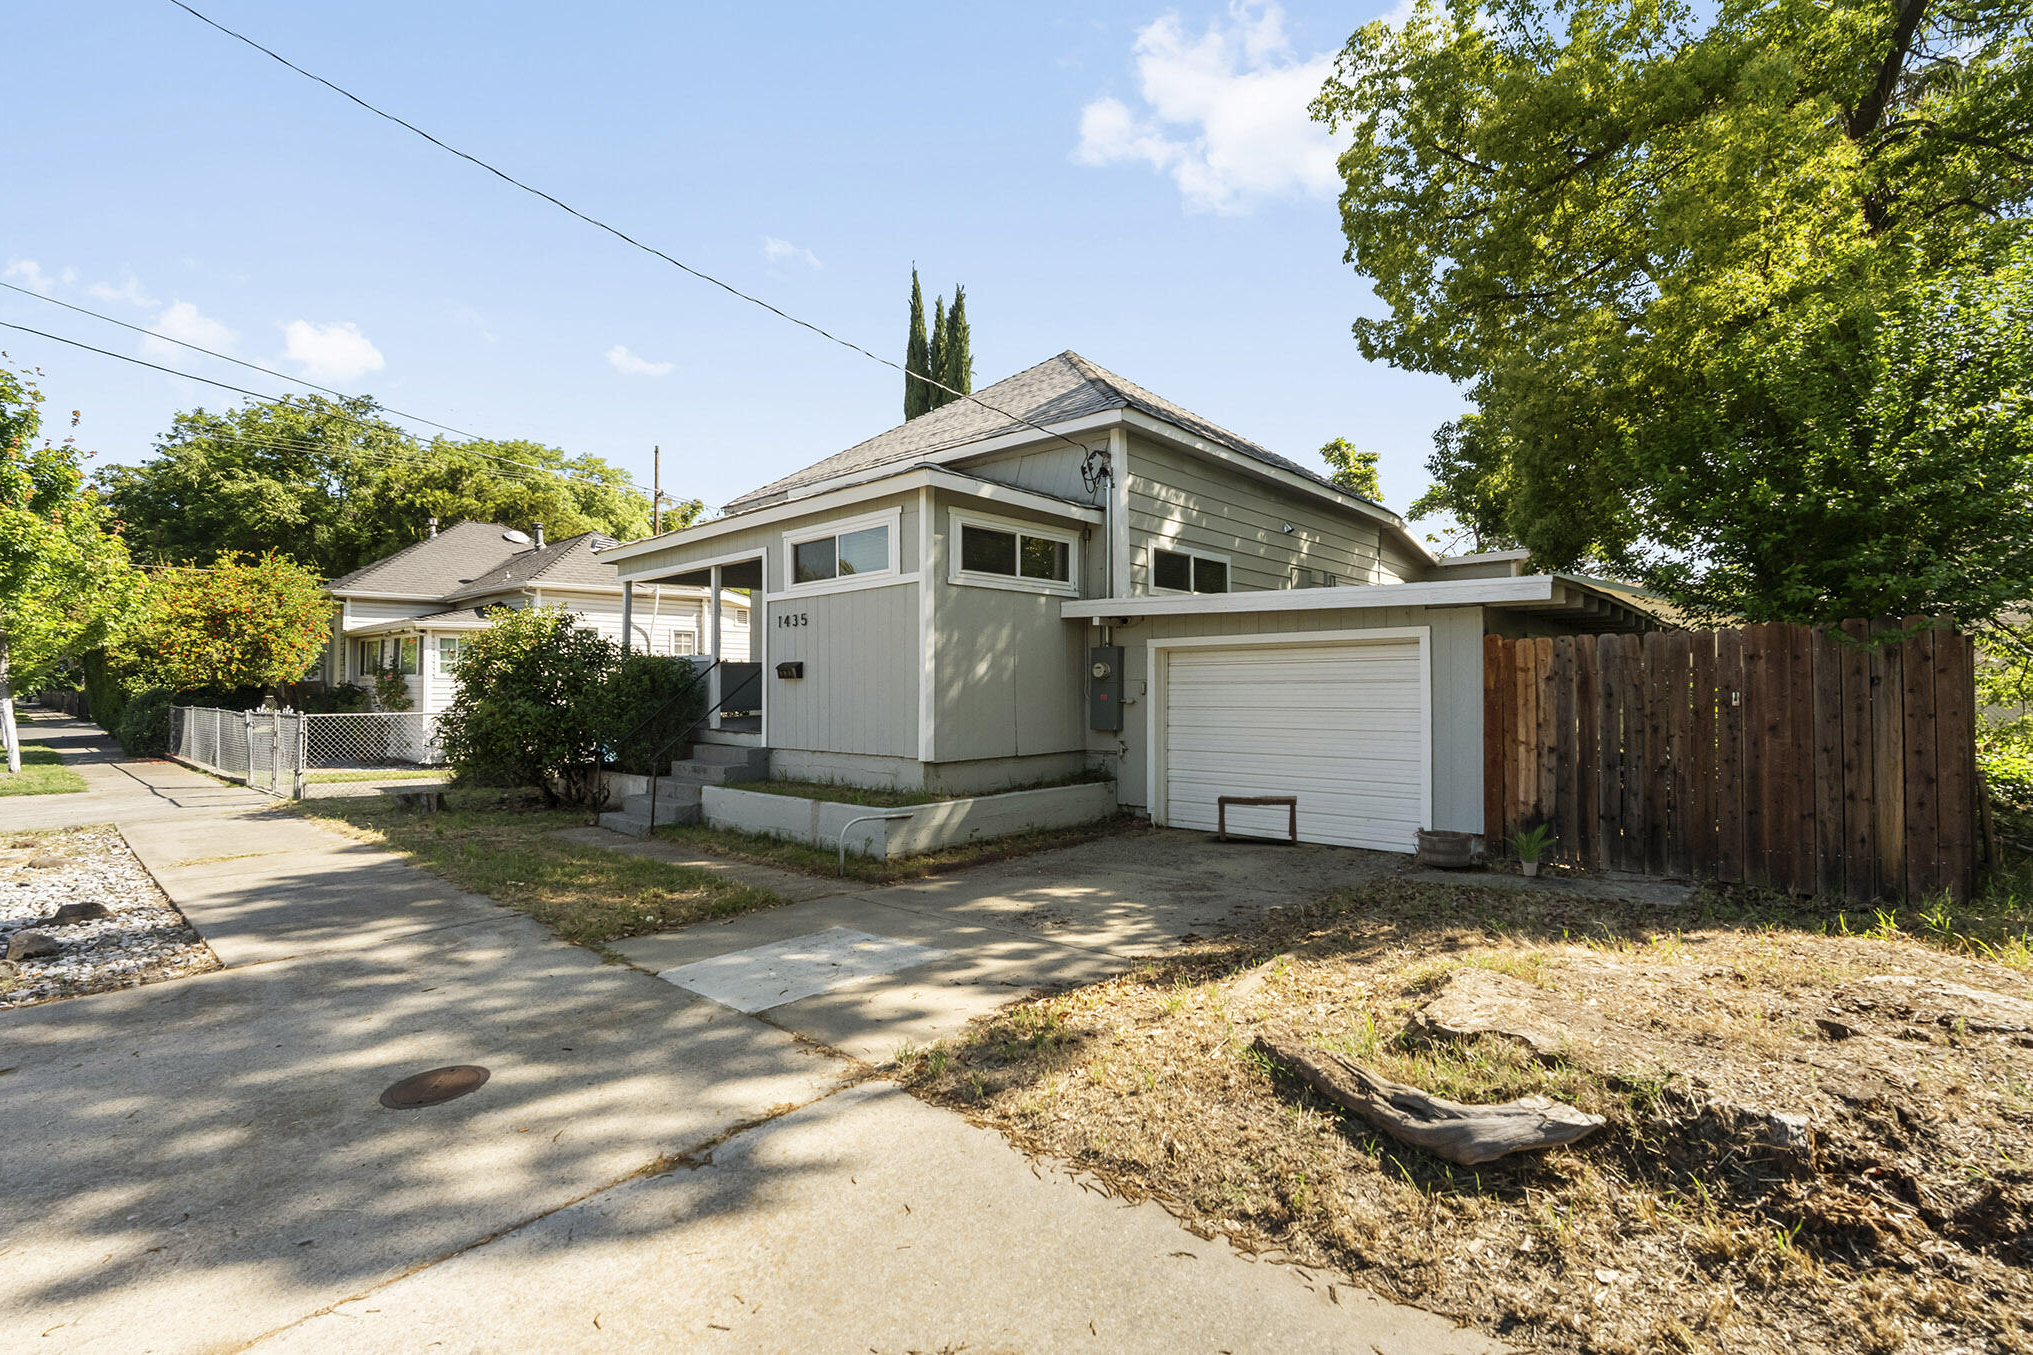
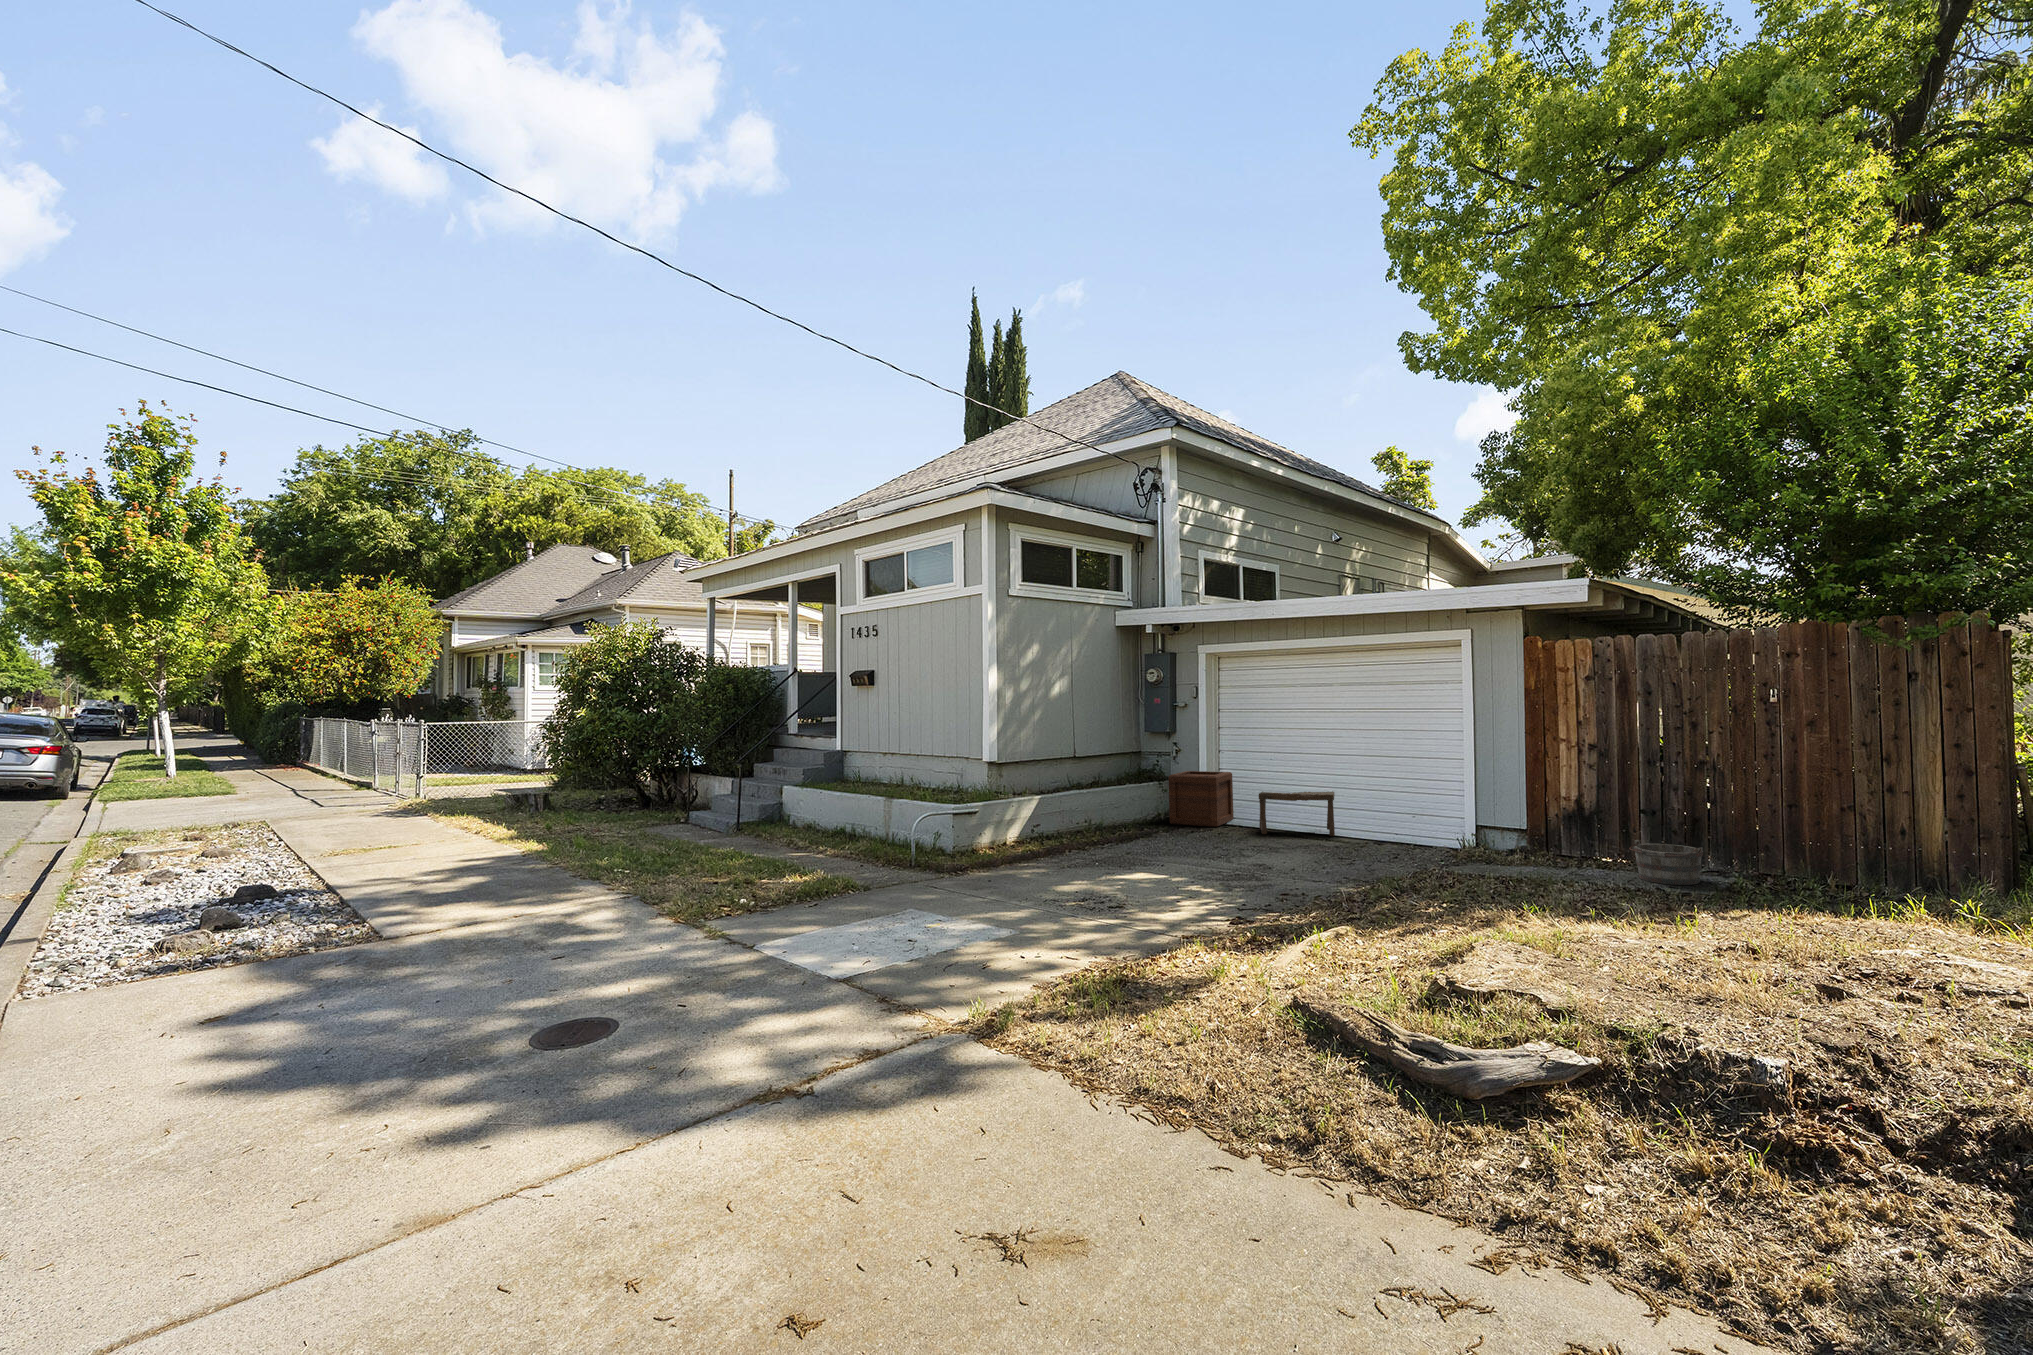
wooden crate: none [1123,773,1191,833] -> present [1169,771,1234,827]
potted plant: present [1507,826,1554,876] -> none [1531,815,1585,866]
bucket: present [1413,827,1473,867] -> present [1629,840,1703,885]

